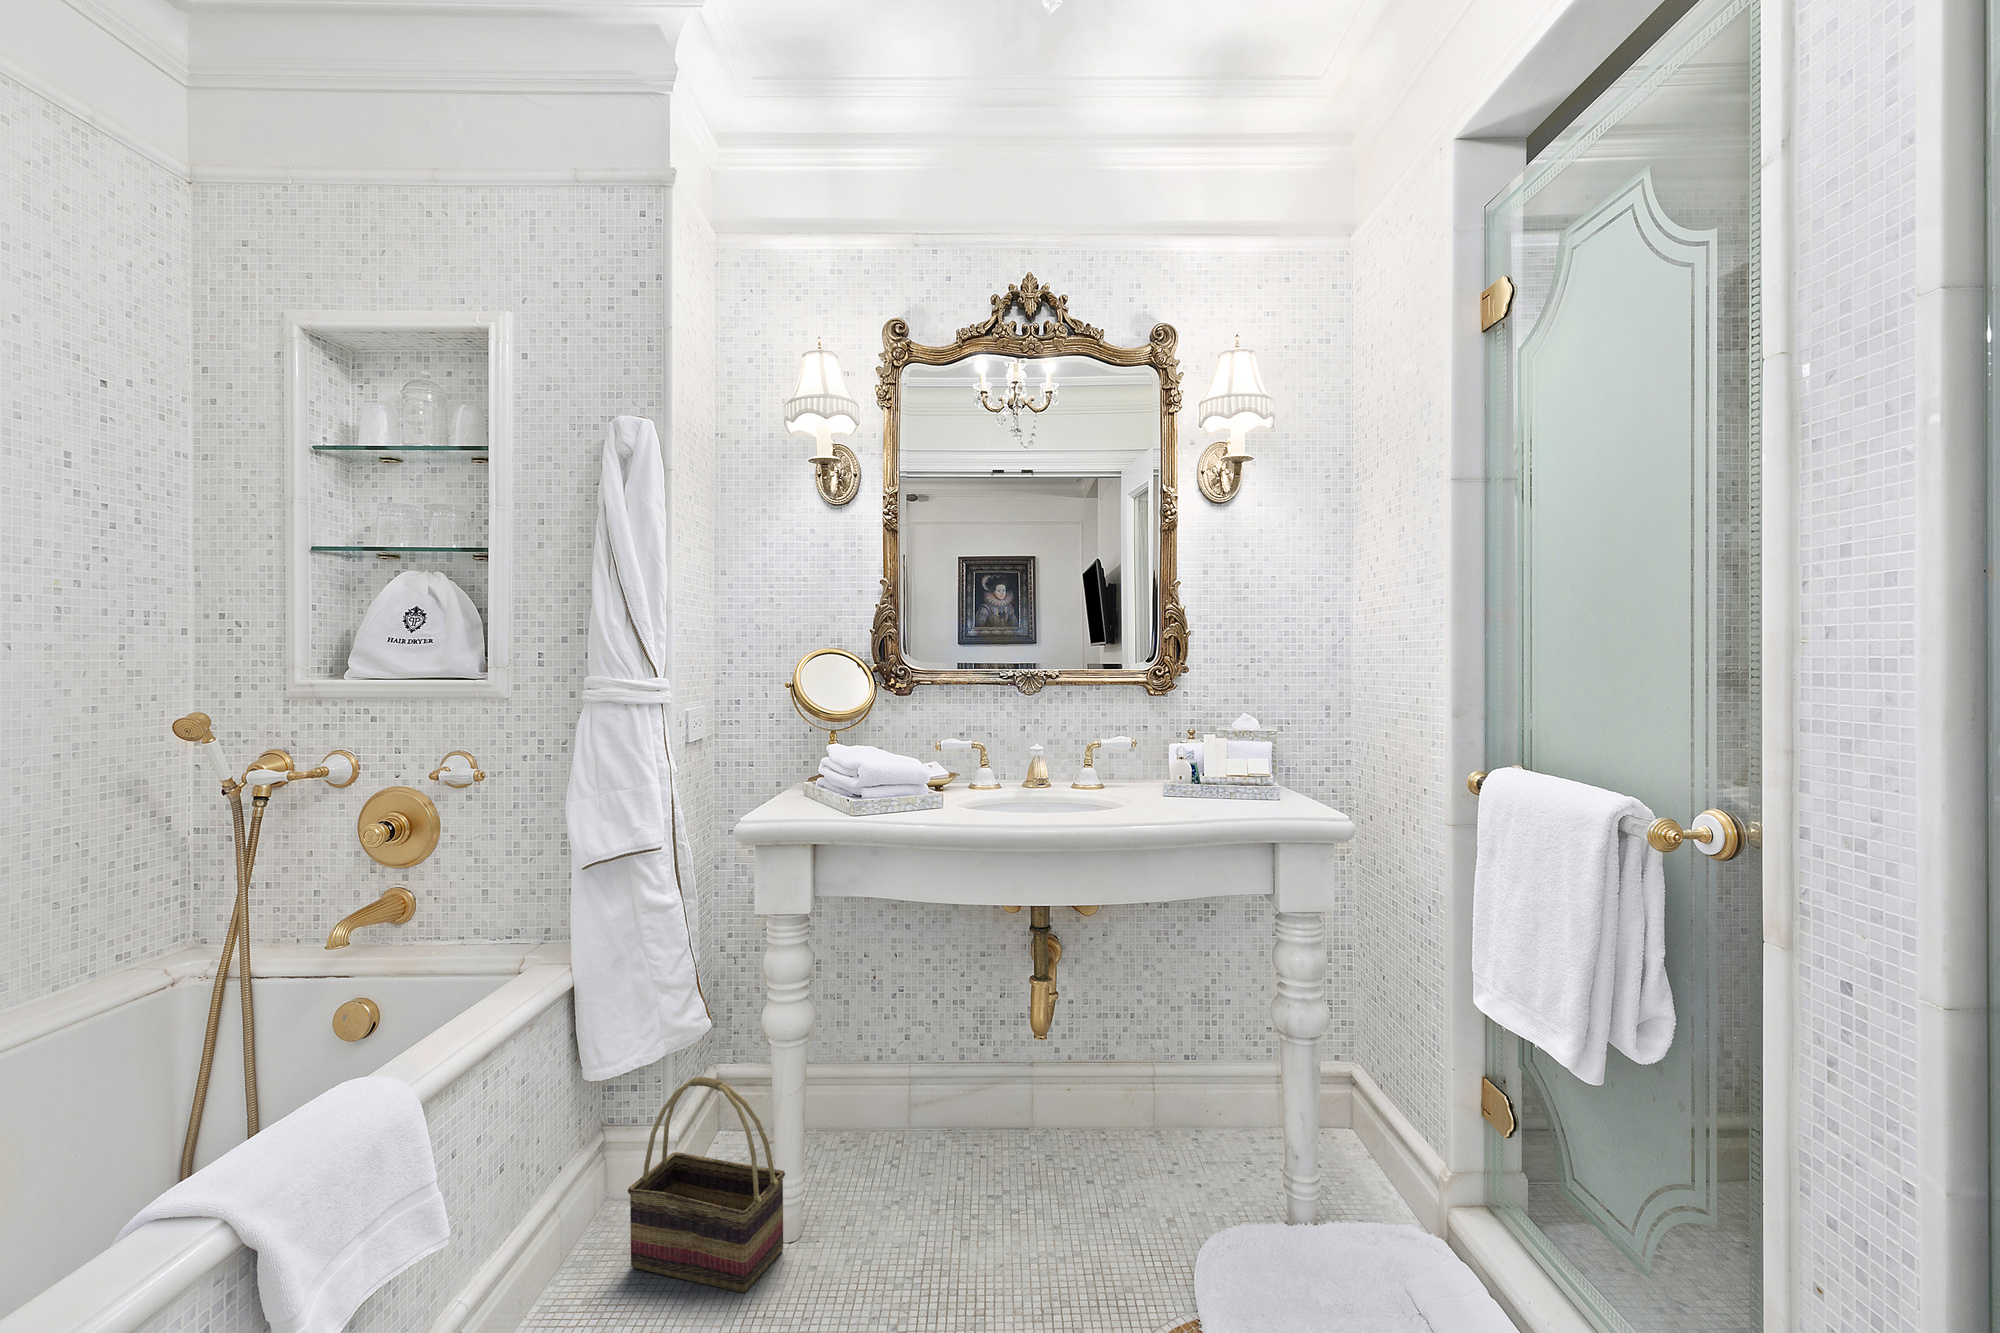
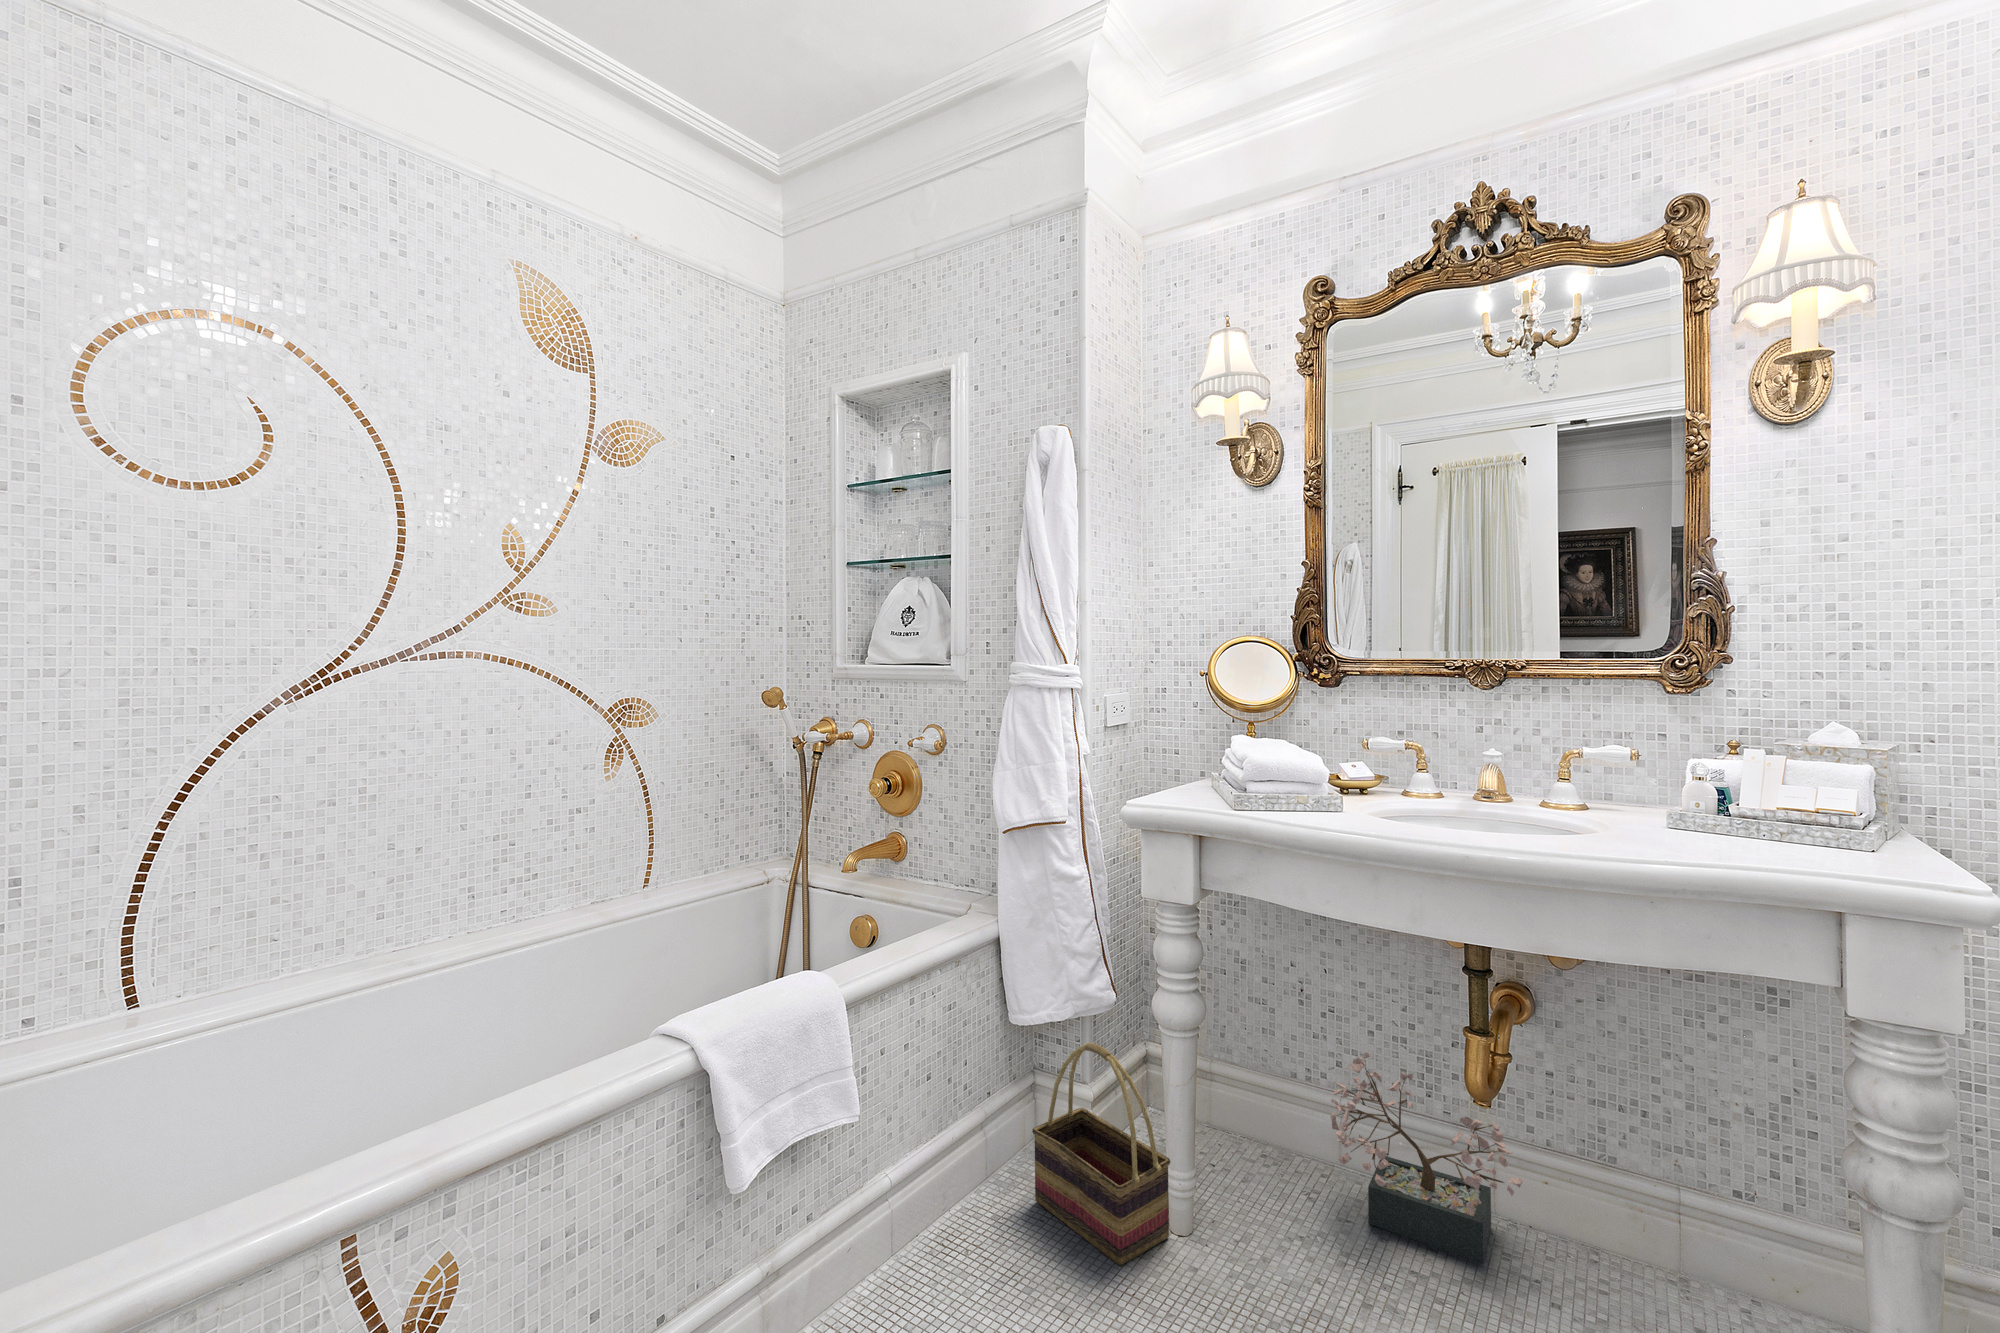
decorative plant: none [910,1026,1064,1175] -> present [1330,1053,1523,1263]

